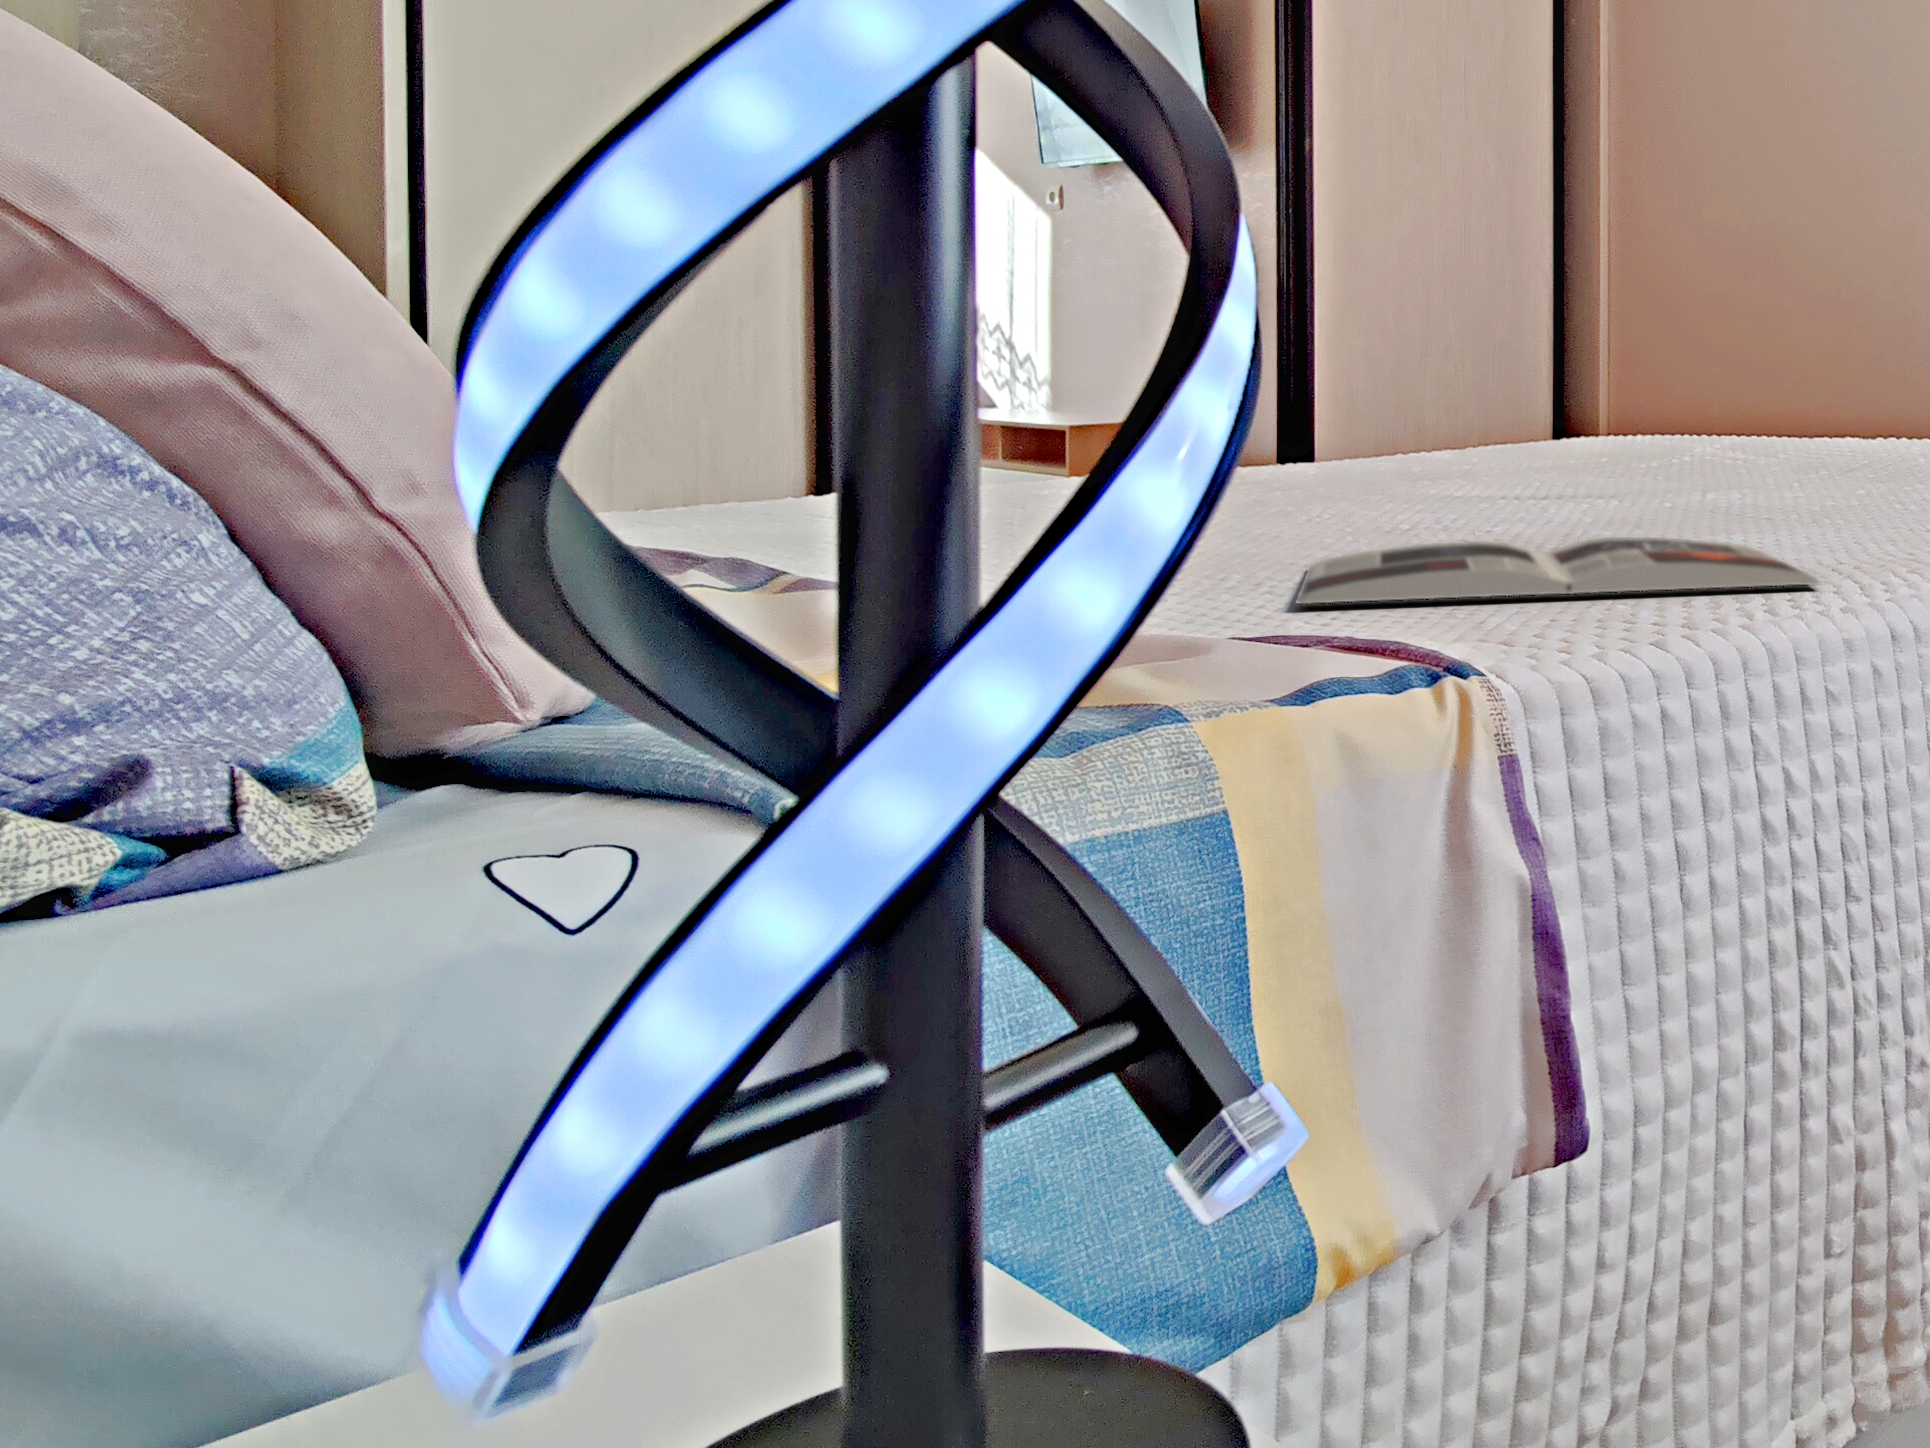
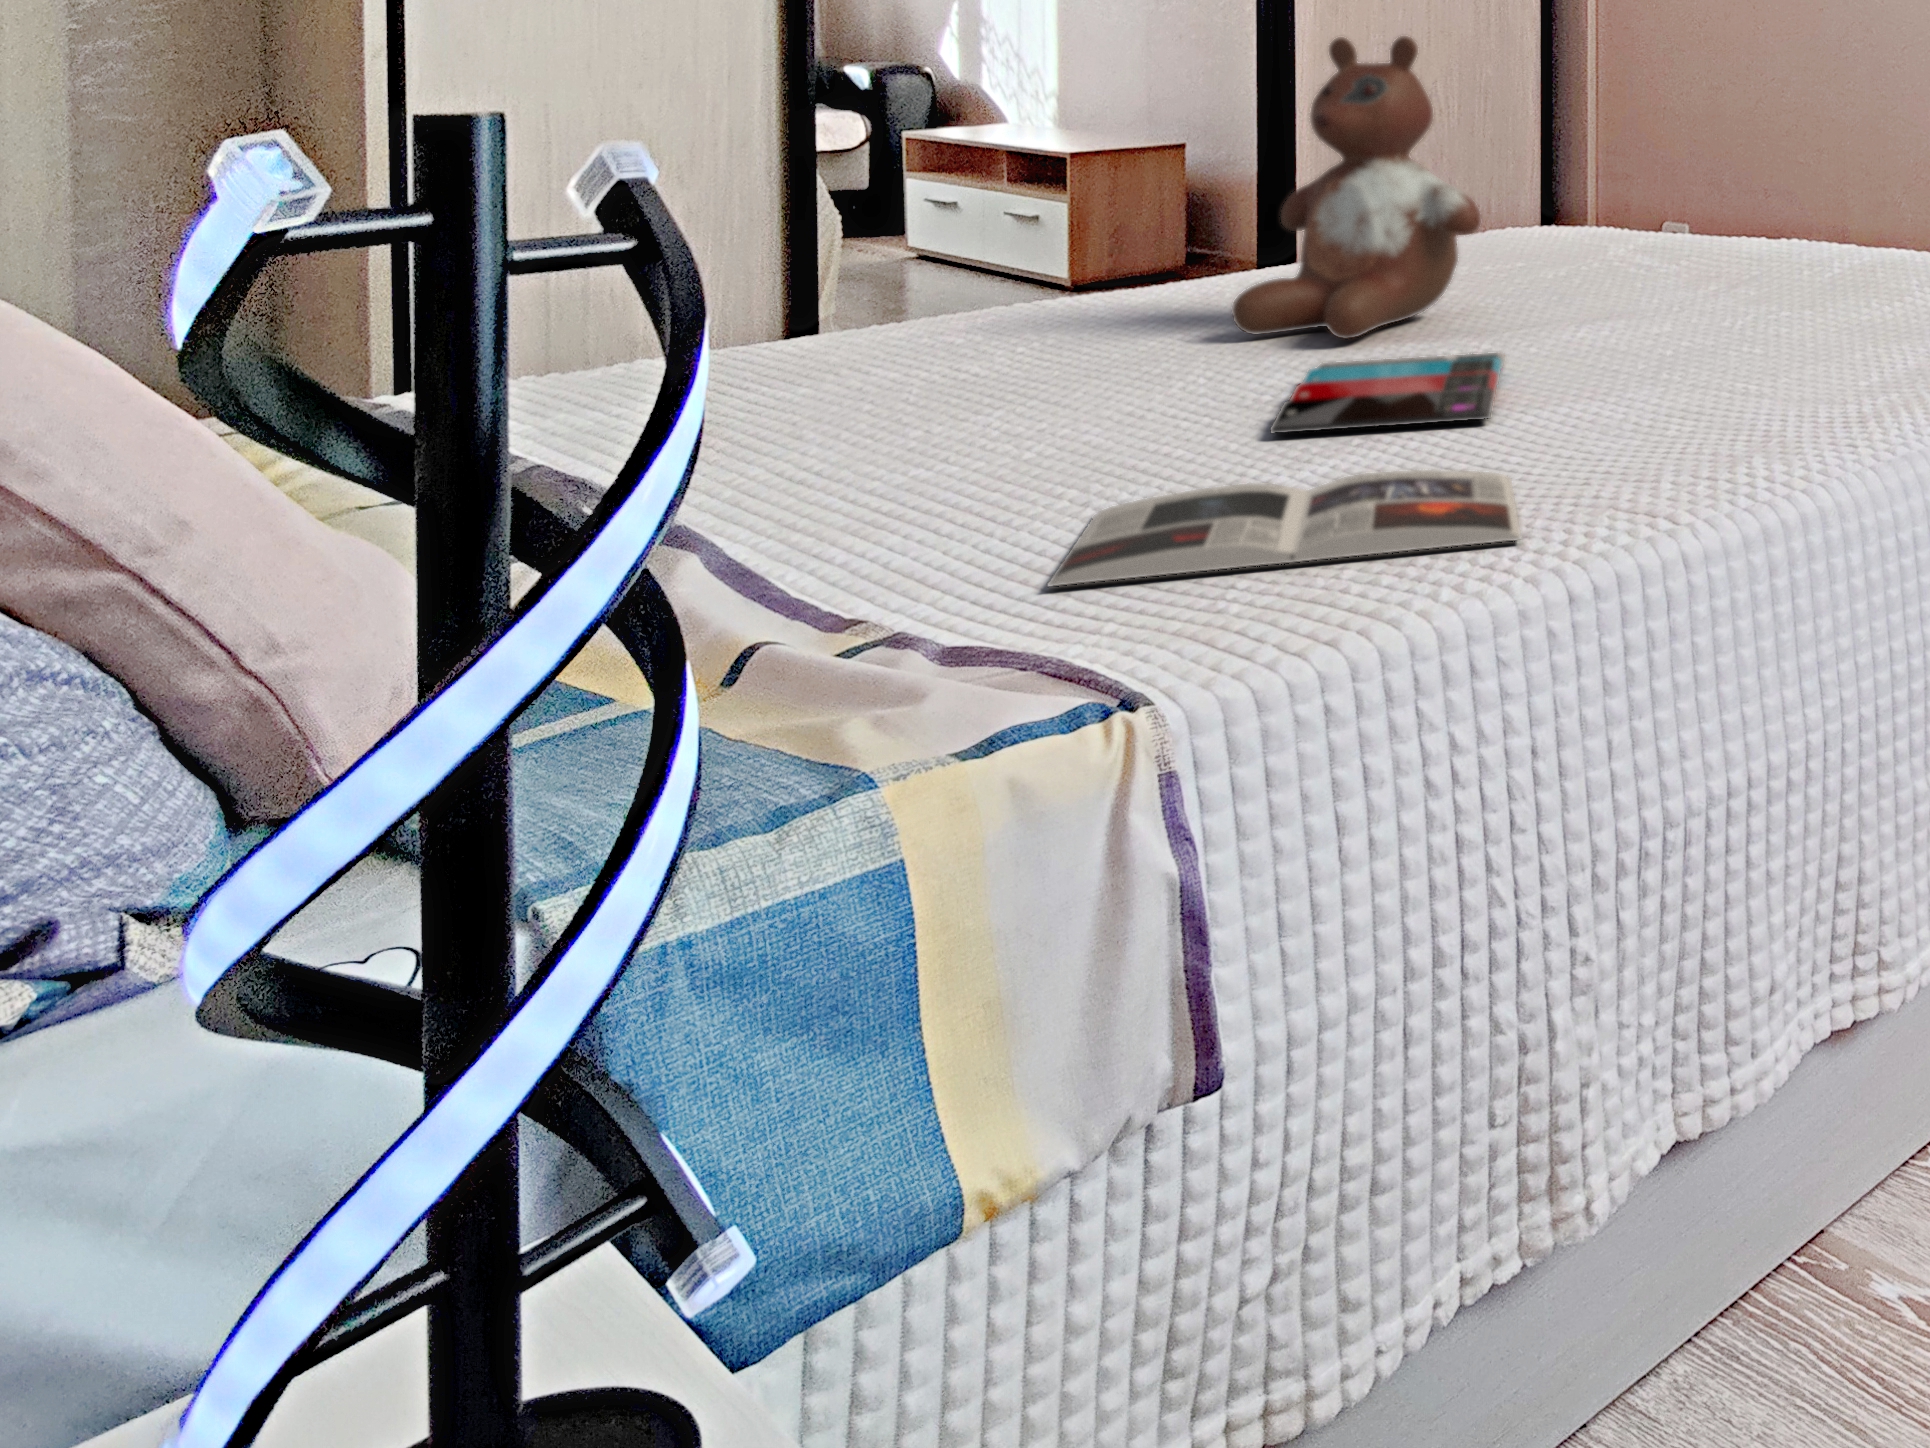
stuffed bear: none [1368,168,1628,477] -> present [1232,36,1481,339]
smartphone: none [1464,483,1700,523] -> present [1270,353,1505,434]

